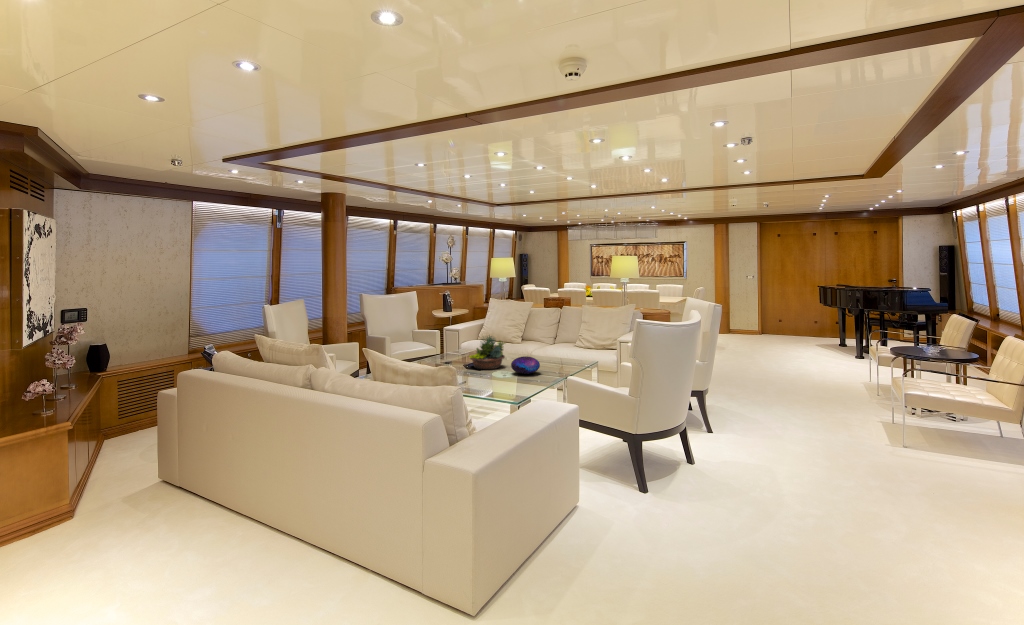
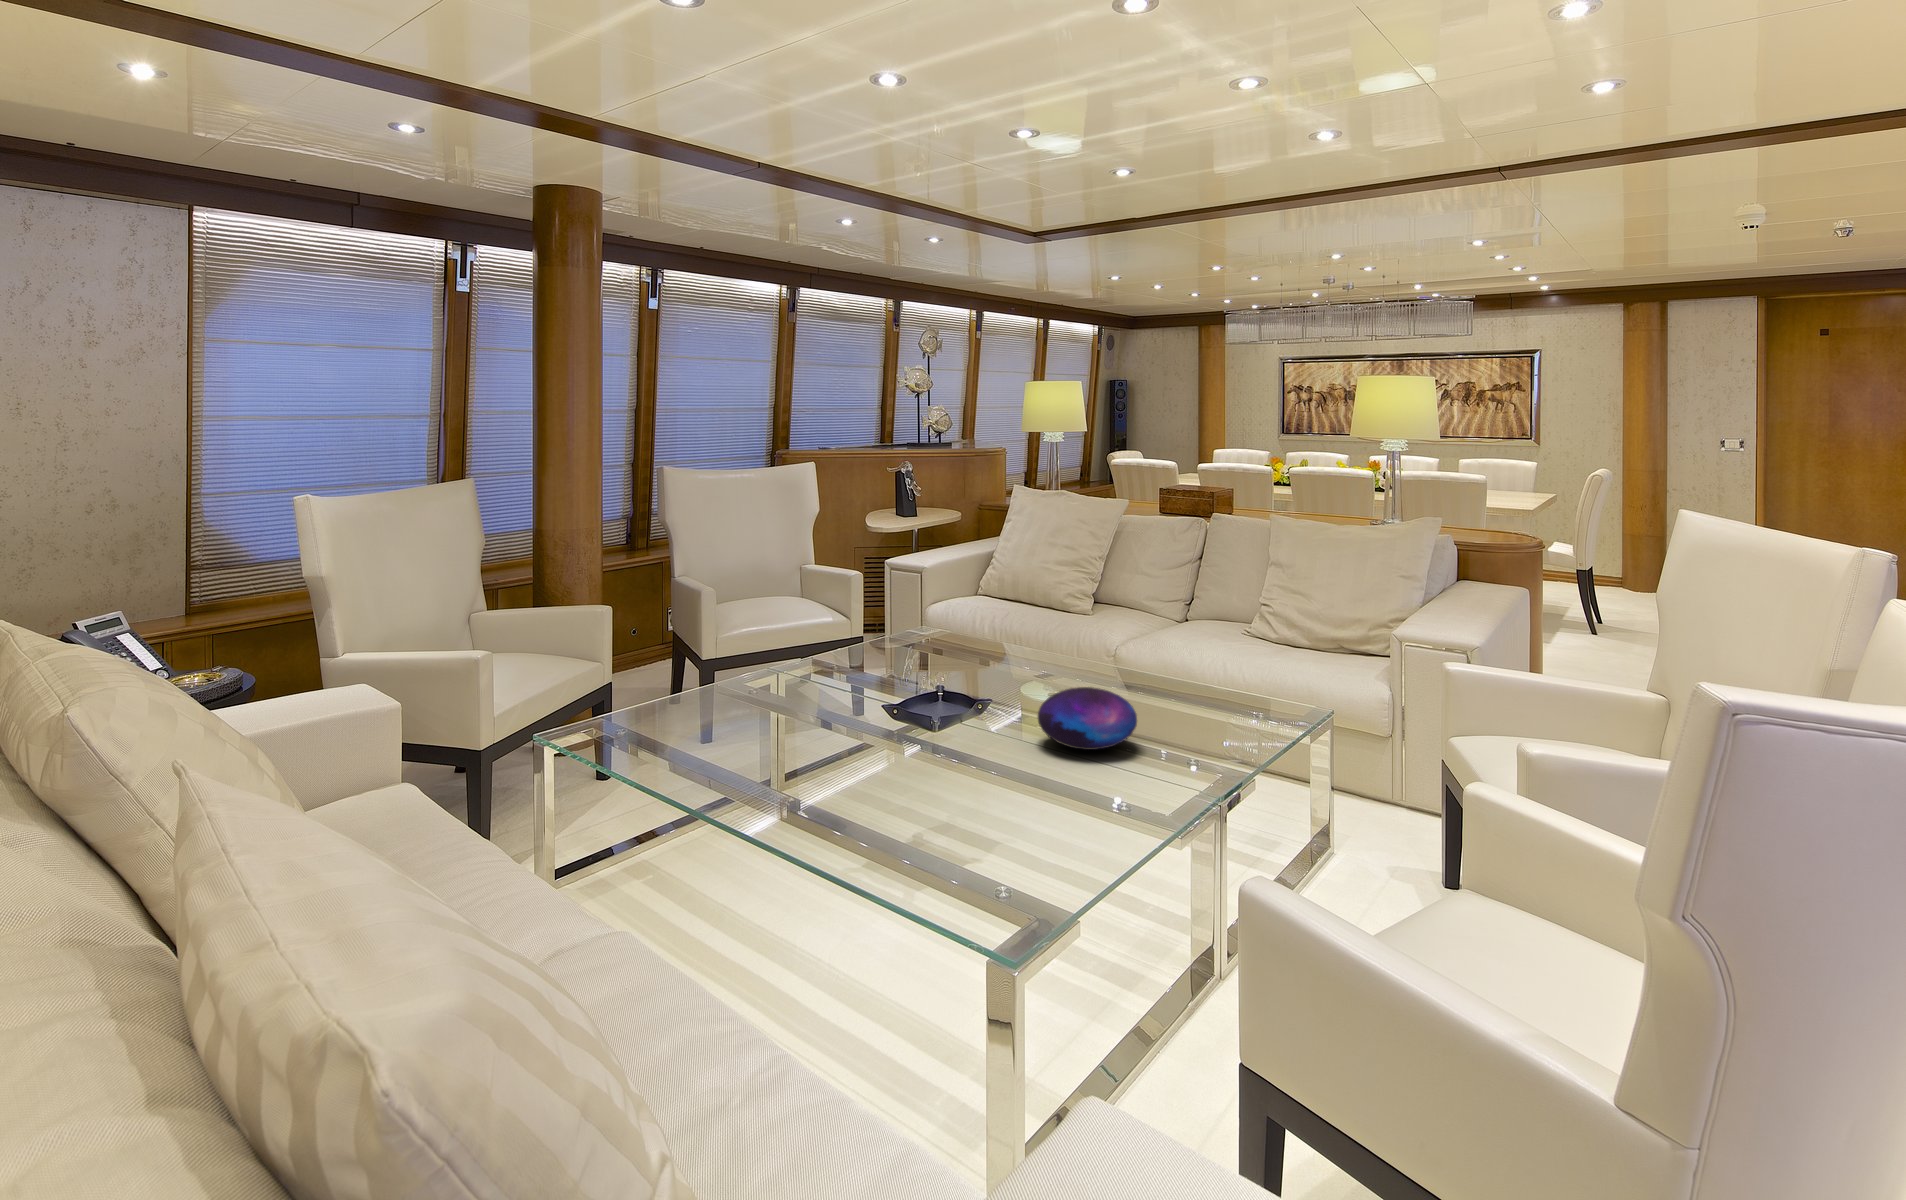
succulent planter: present [469,336,505,369] -> none [907,601,1030,717]

